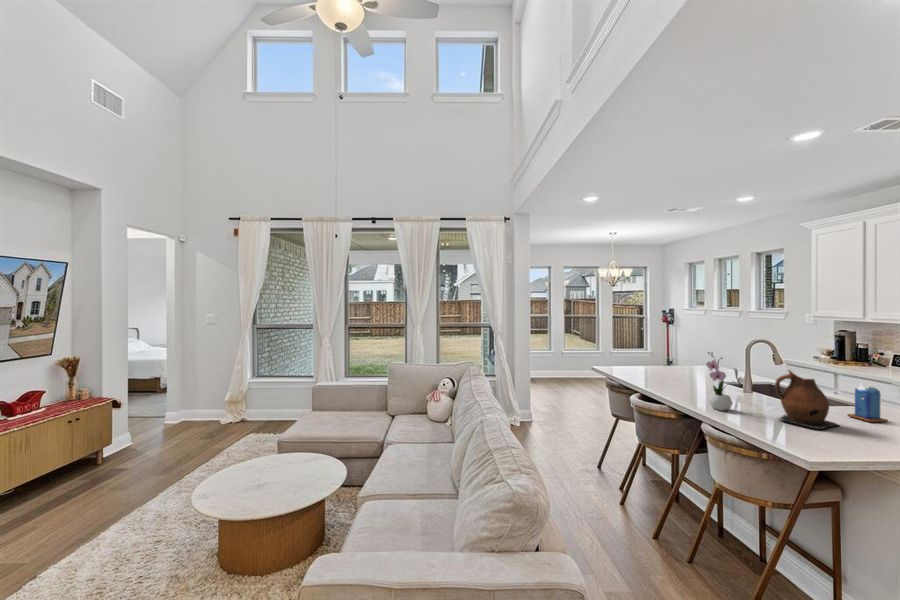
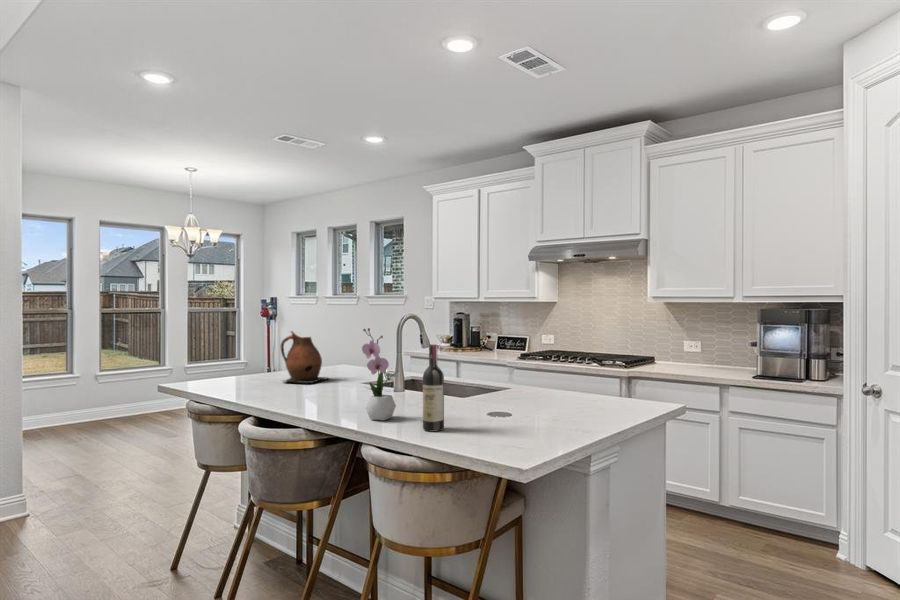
wine bottle: none [748,368,765,425] -> present [423,344,444,431]
ceramic pitcher: present [775,370,838,429] -> present [281,331,328,383]
candle: present [848,384,888,422] -> none [509,356,543,403]

